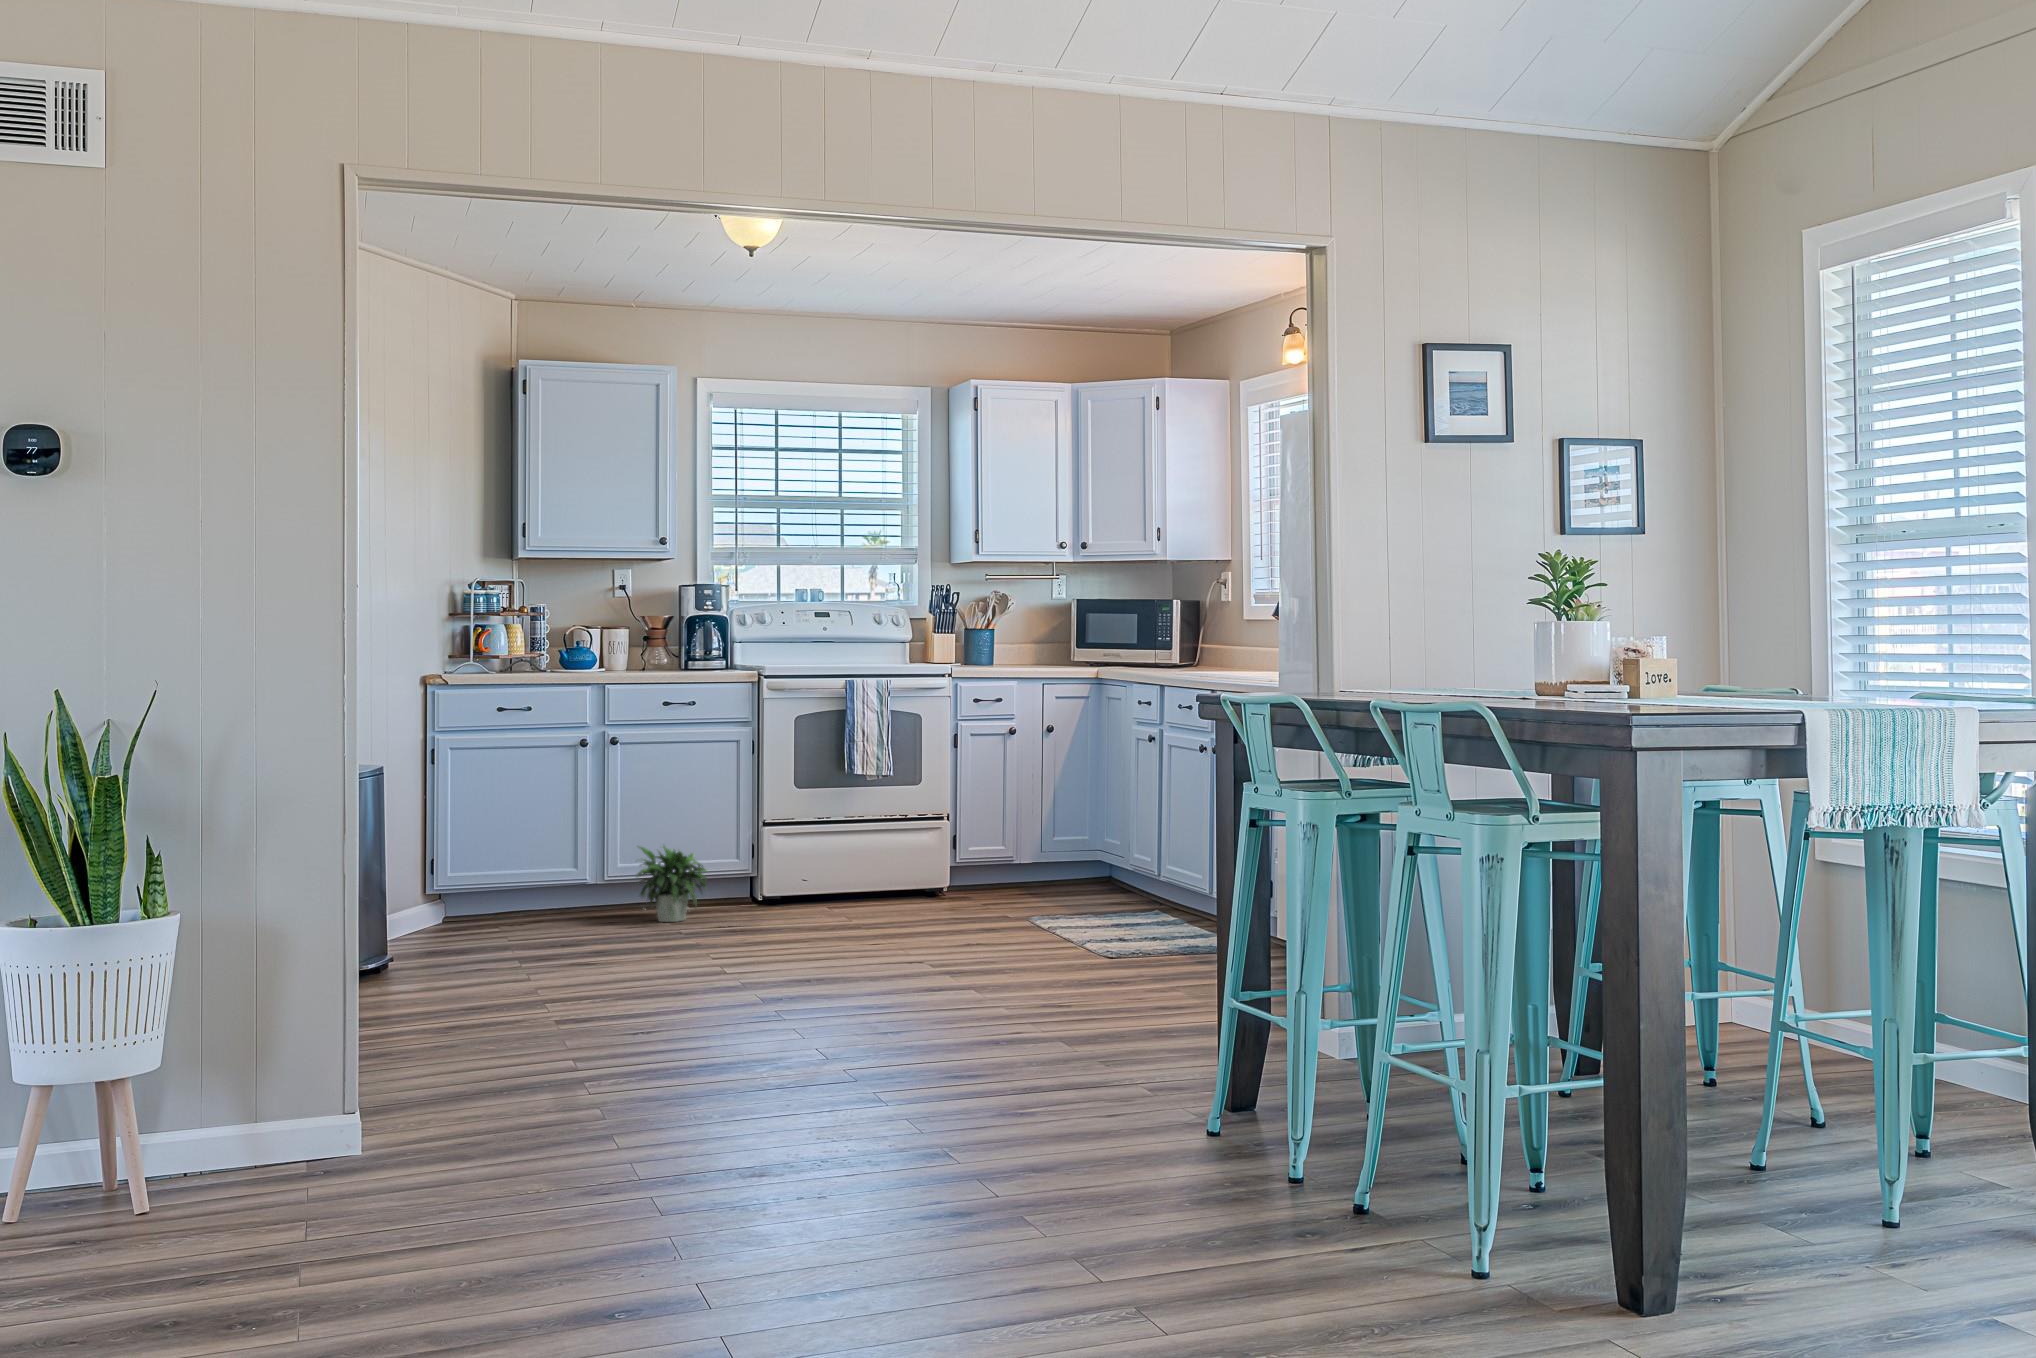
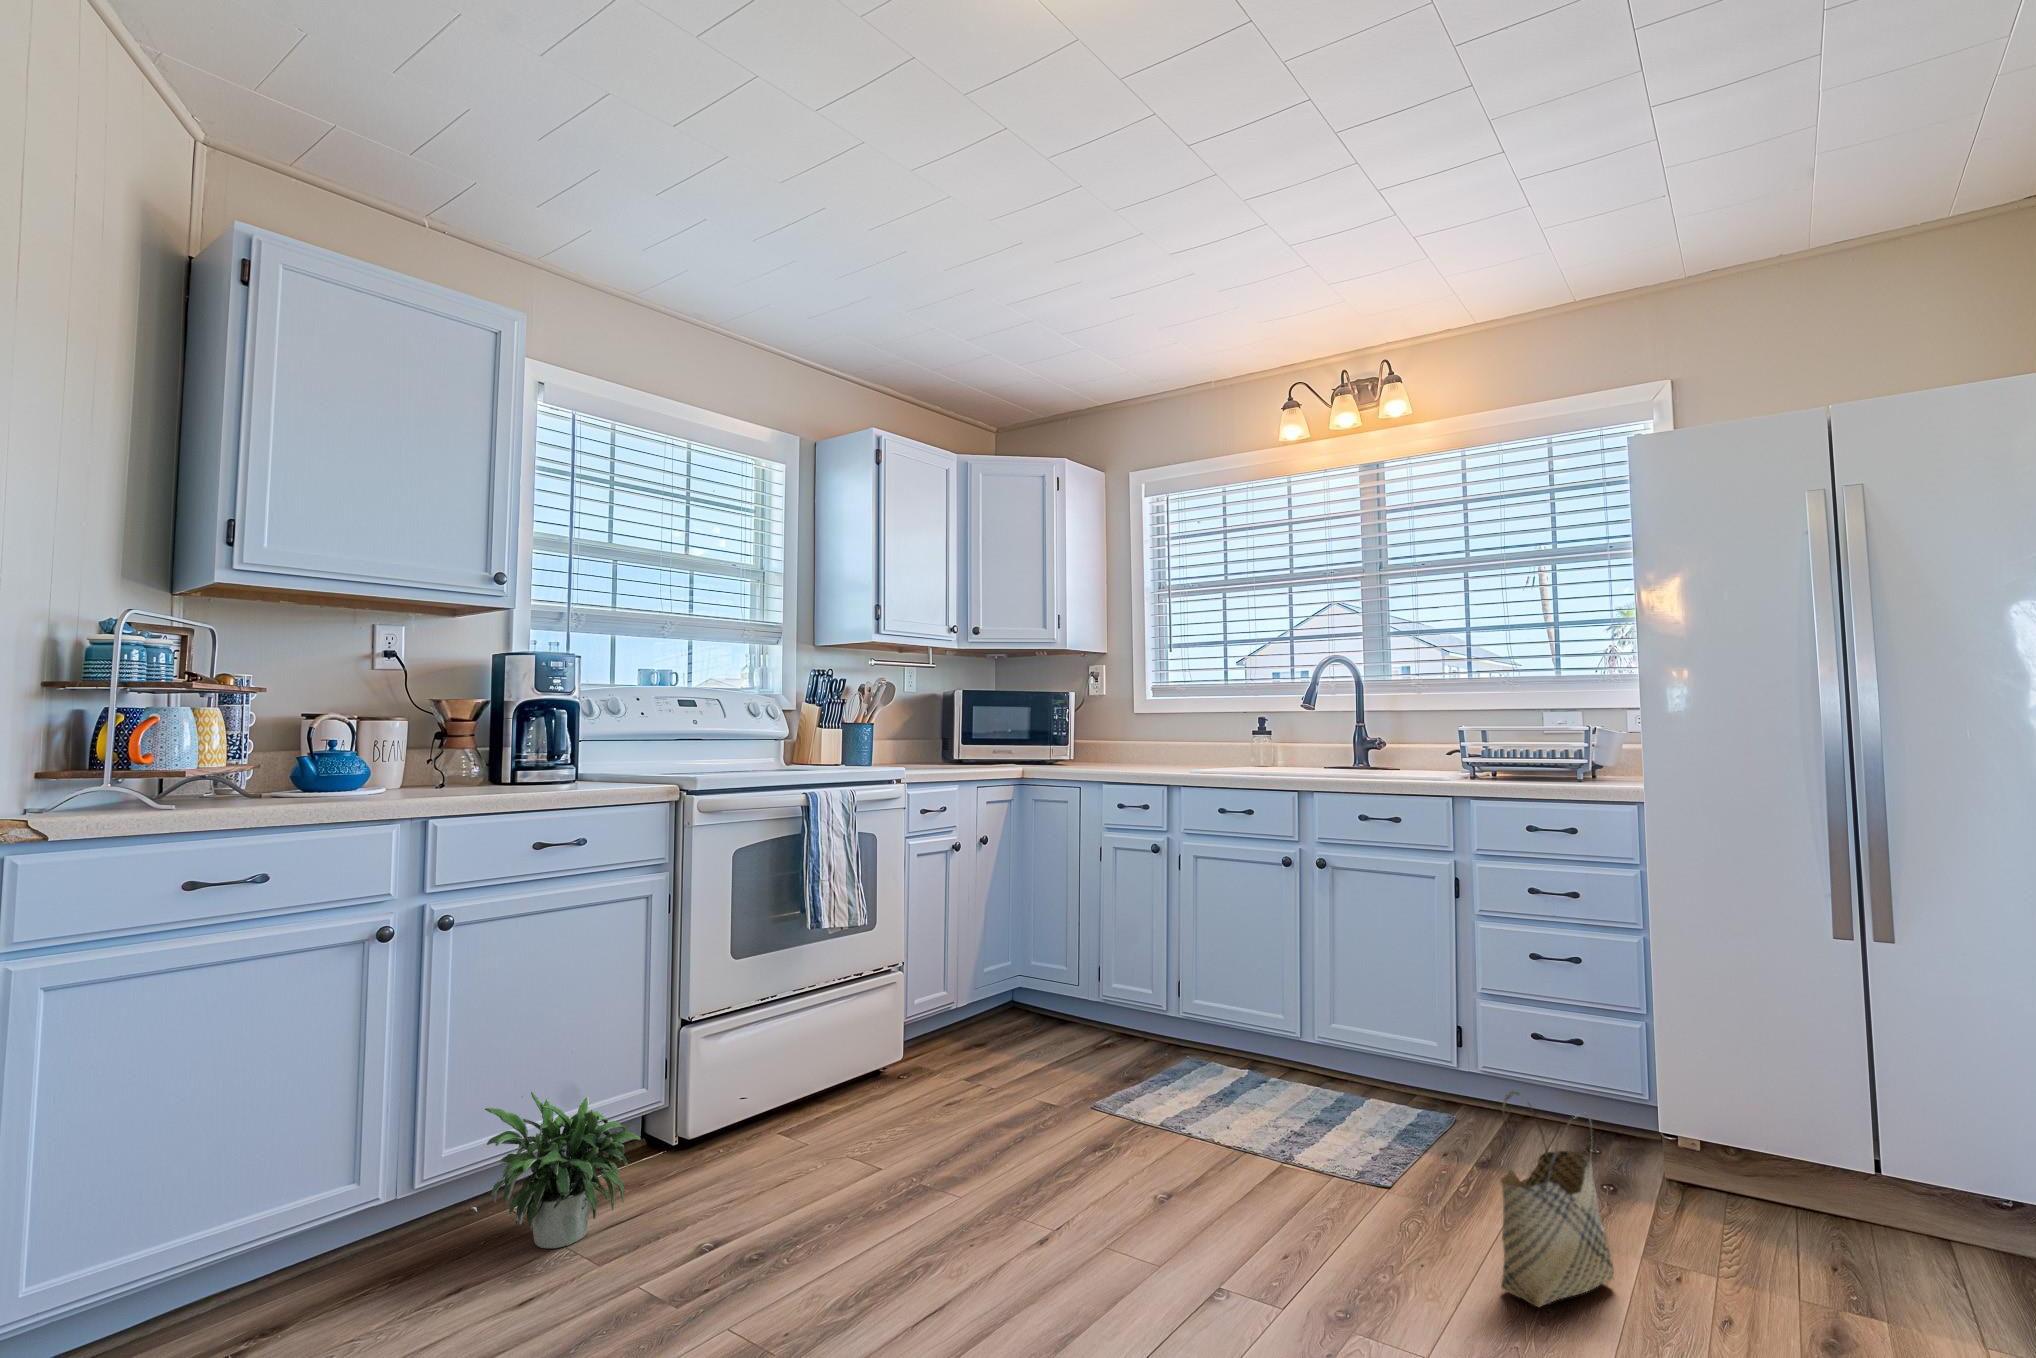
woven basket: none [1072,867,1157,984] -> present [1500,1092,1614,1307]

